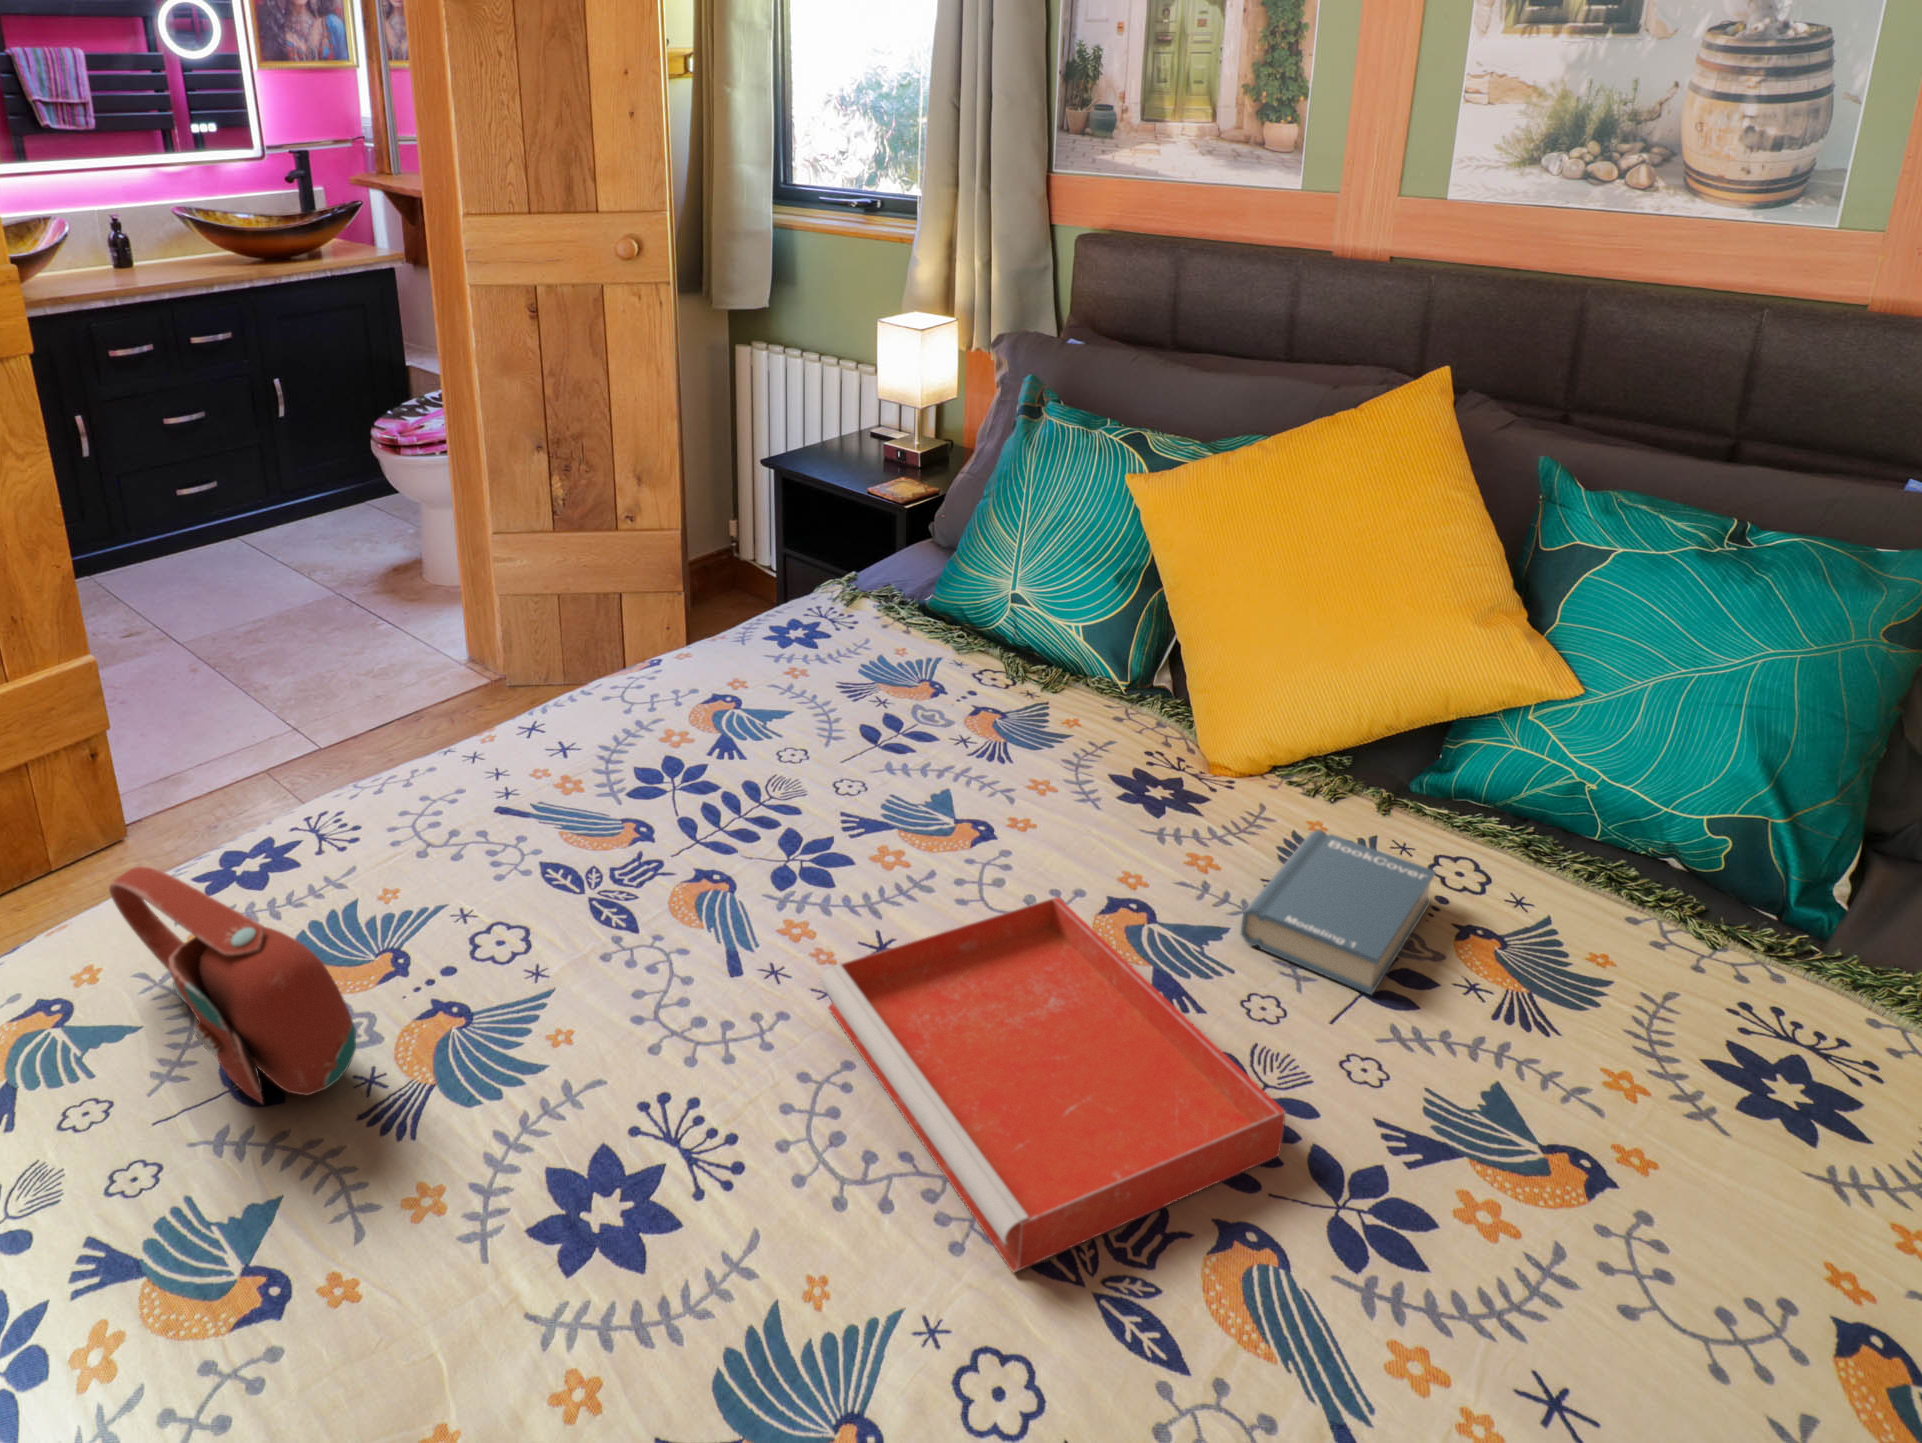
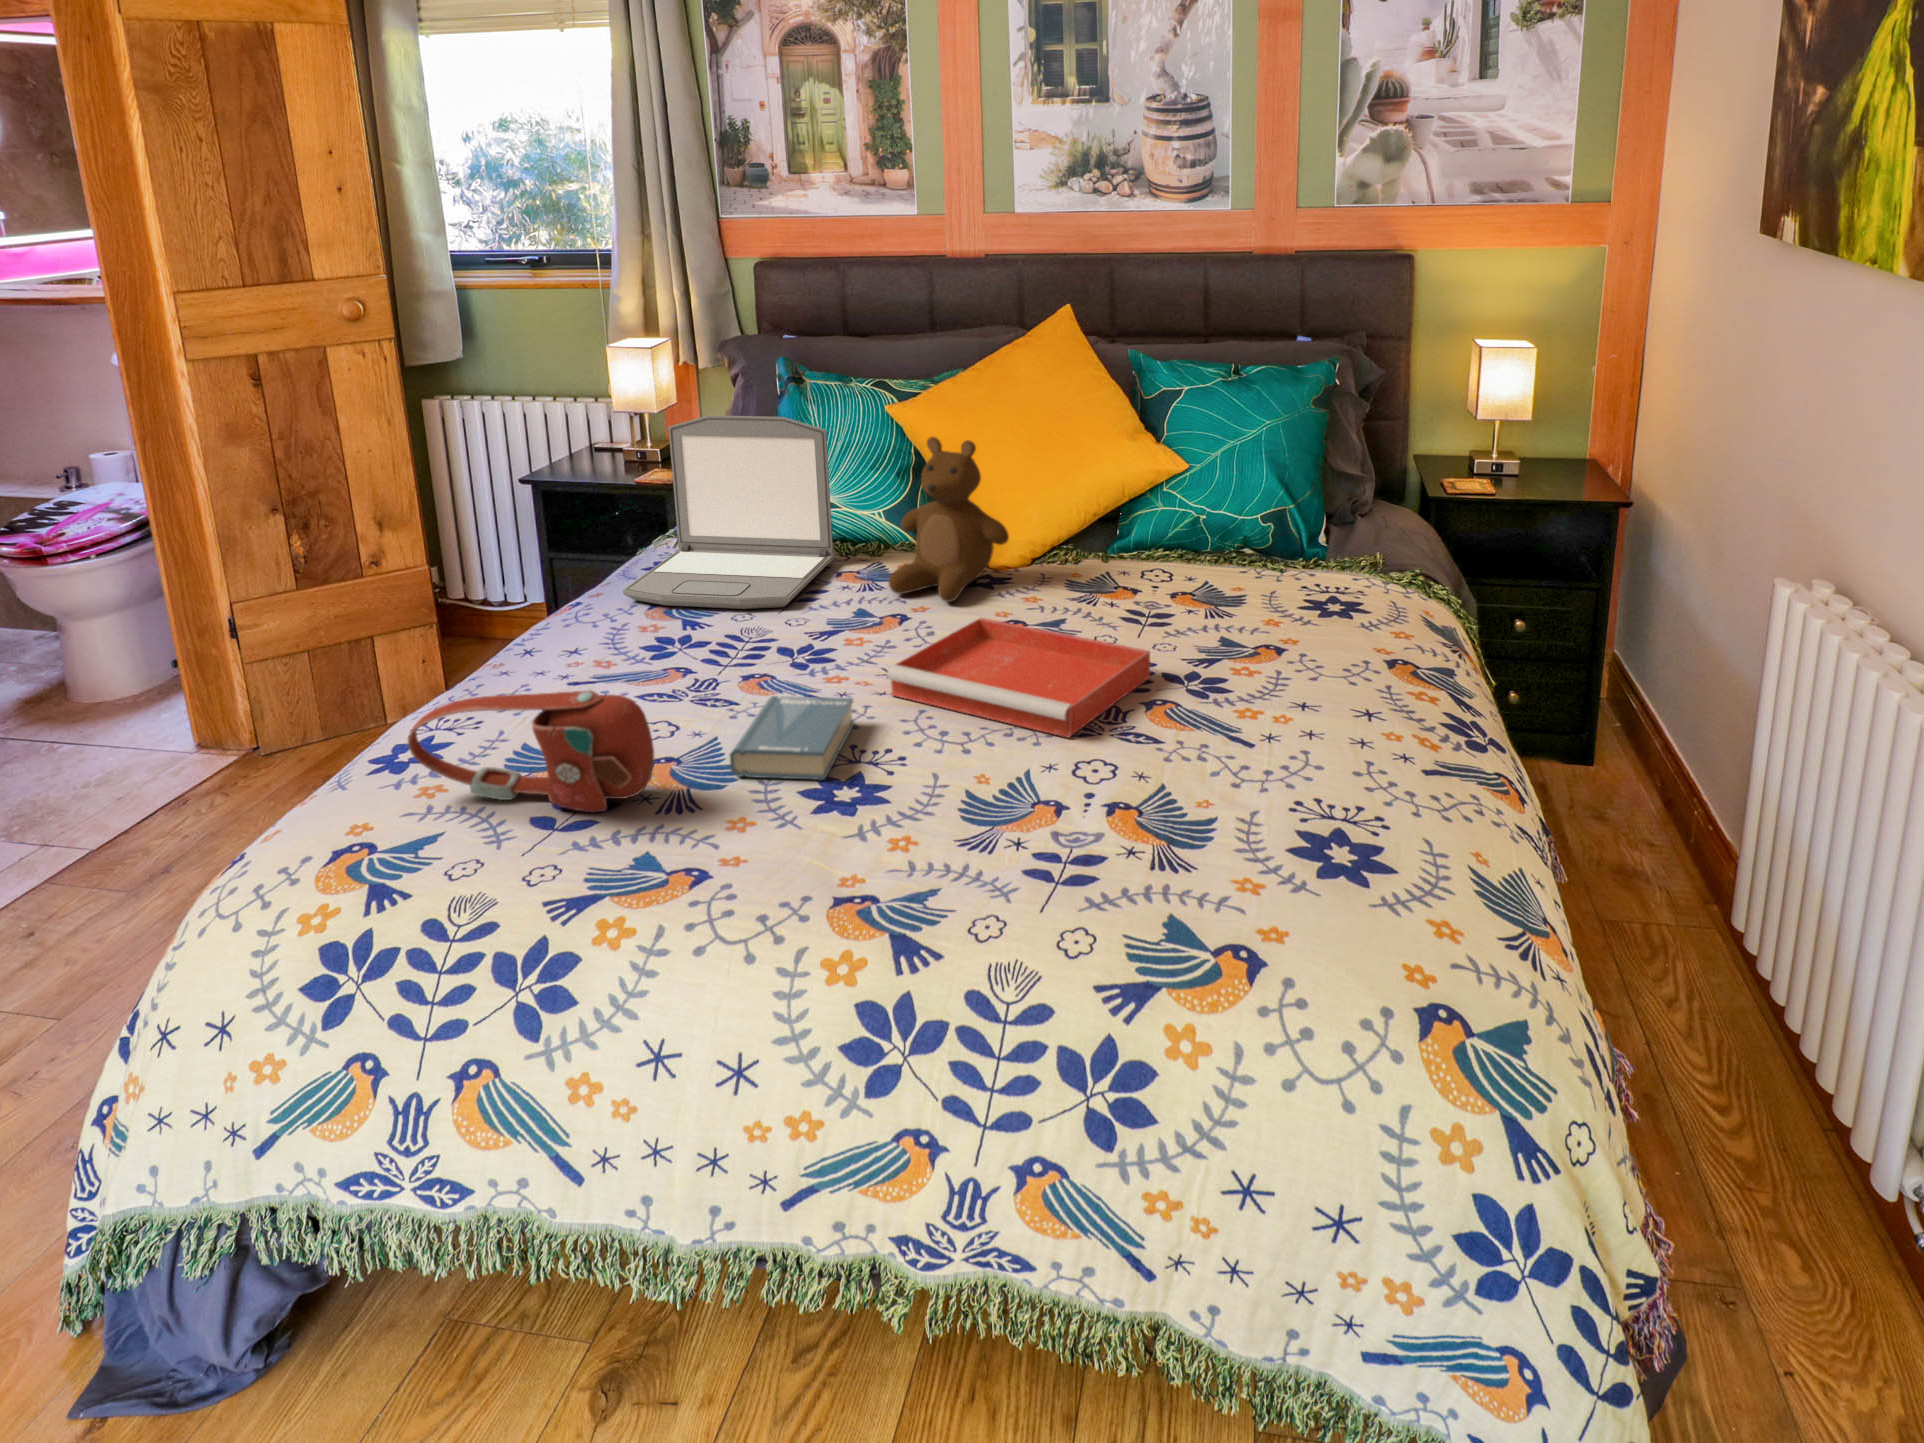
laptop: none [685,454,988,755] -> present [623,415,835,609]
teddy bear: none [1002,557,1197,825] -> present [888,437,1009,602]
hardback book: present [1241,830,1435,995] -> present [730,696,855,780]

